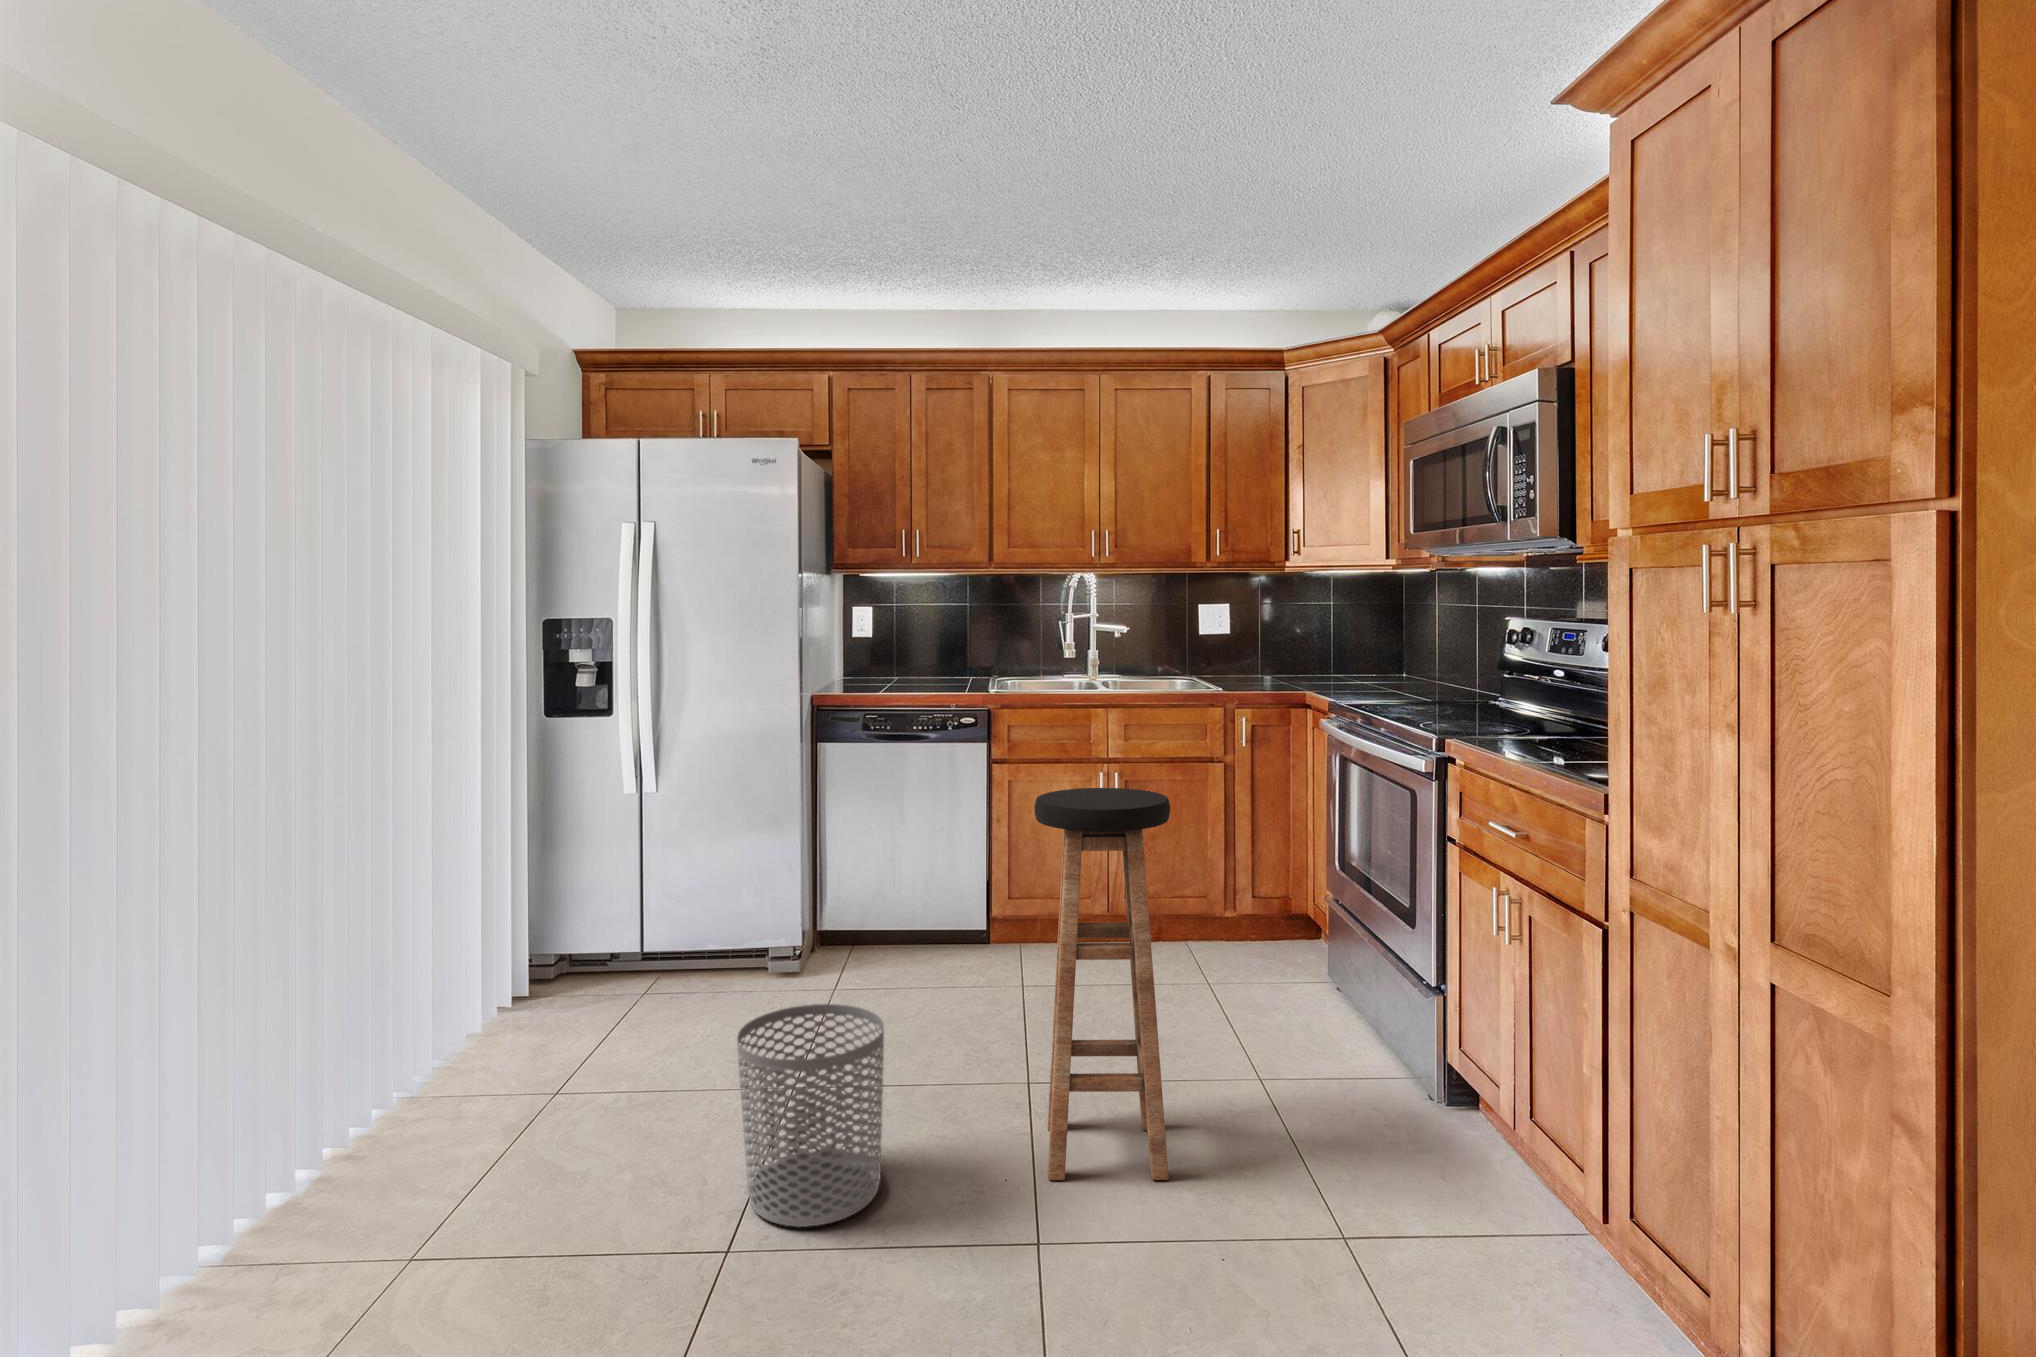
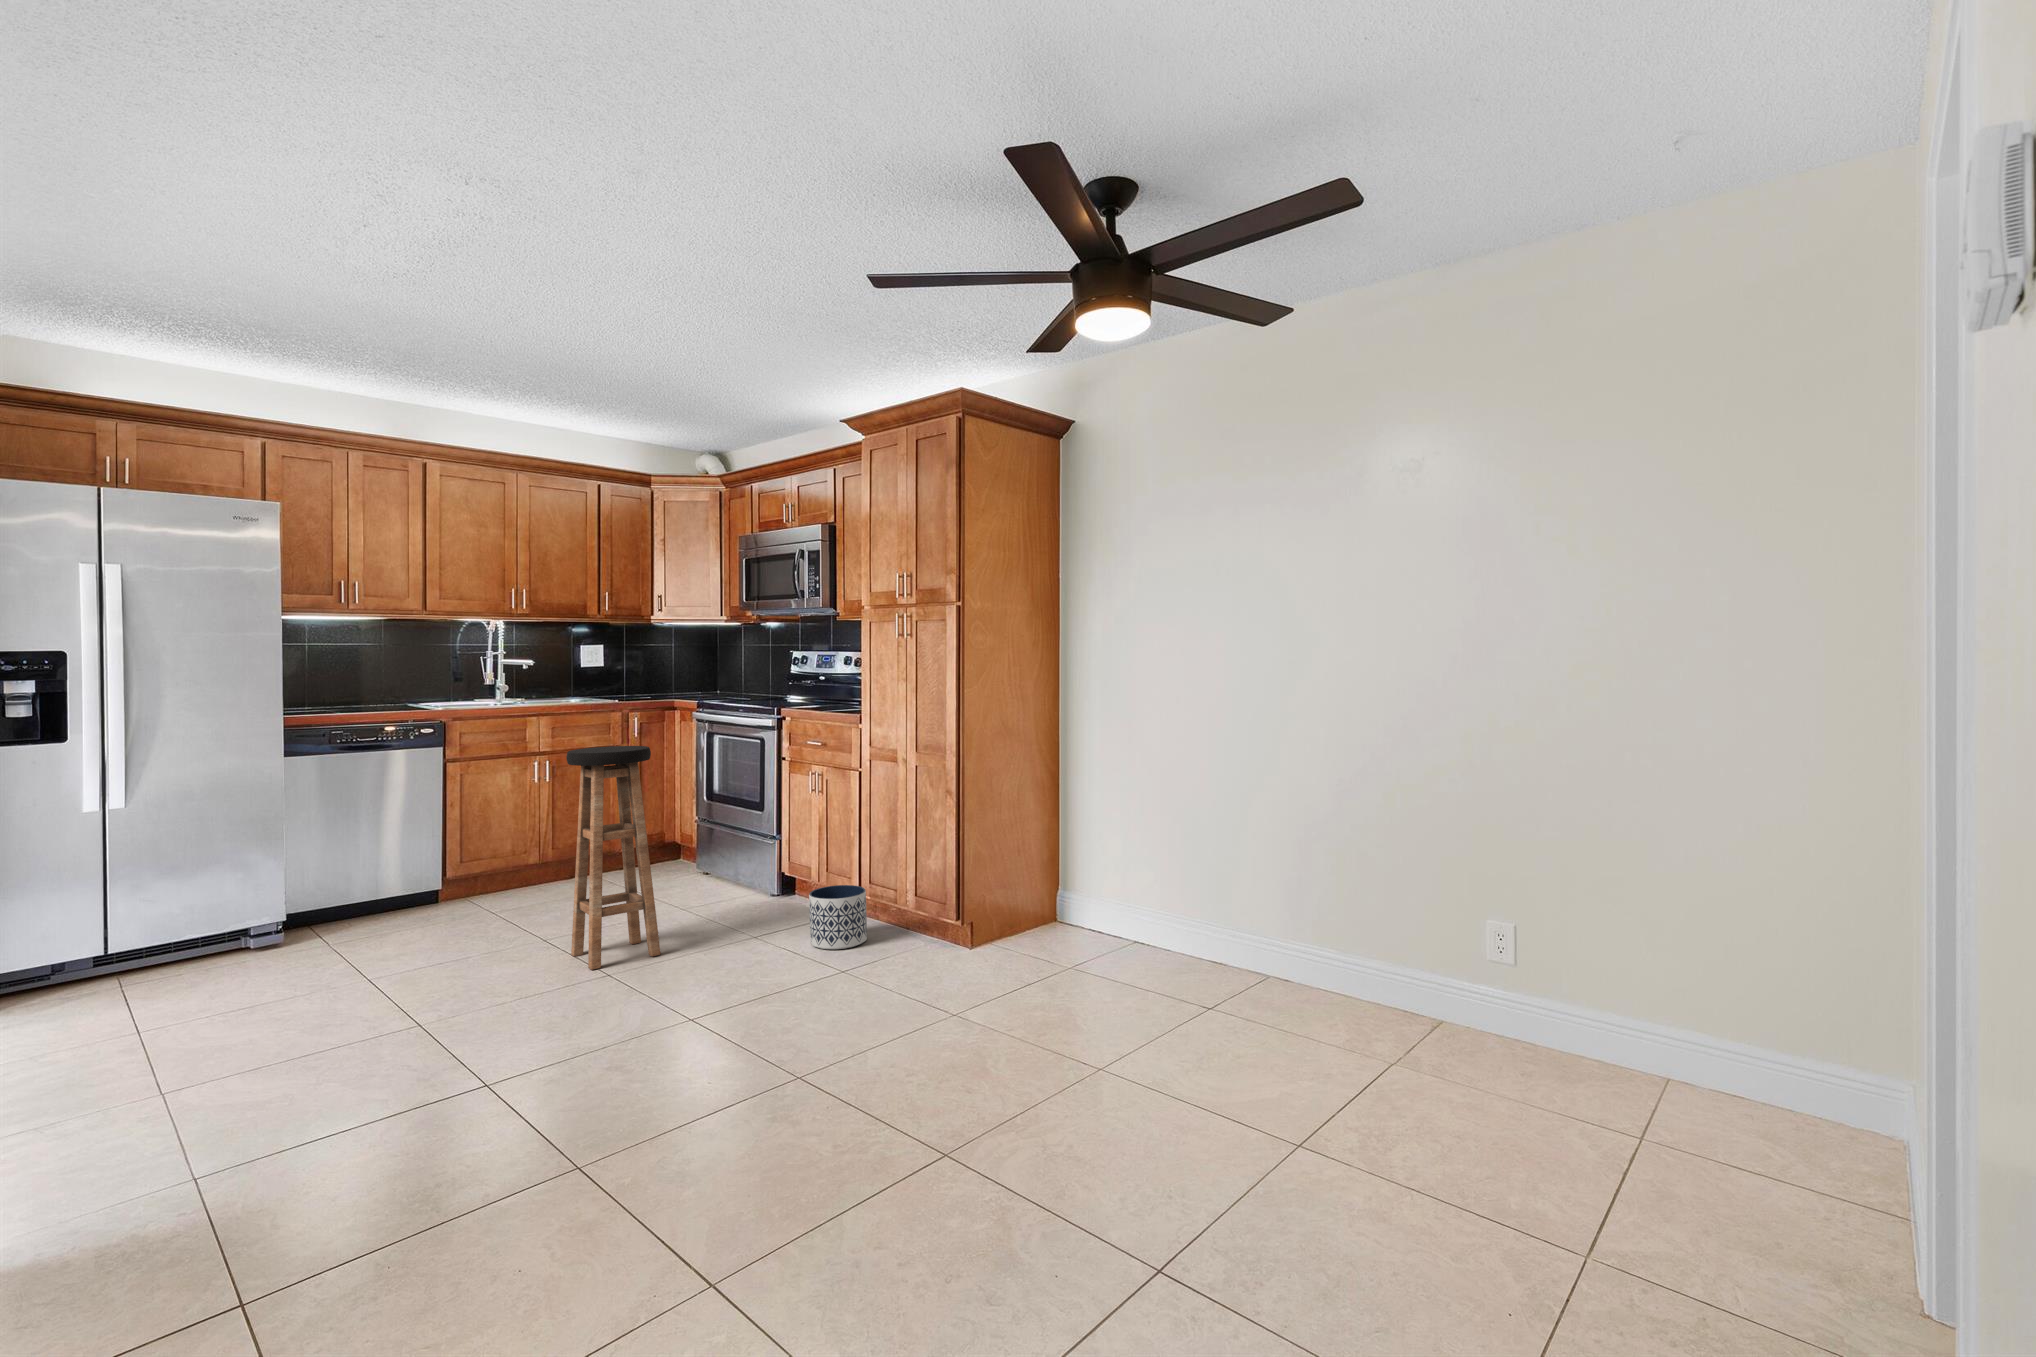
waste bin: present [737,1004,884,1227] -> none [383,892,489,1021]
planter: none [1451,1140,1589,1314] -> present [809,885,867,949]

